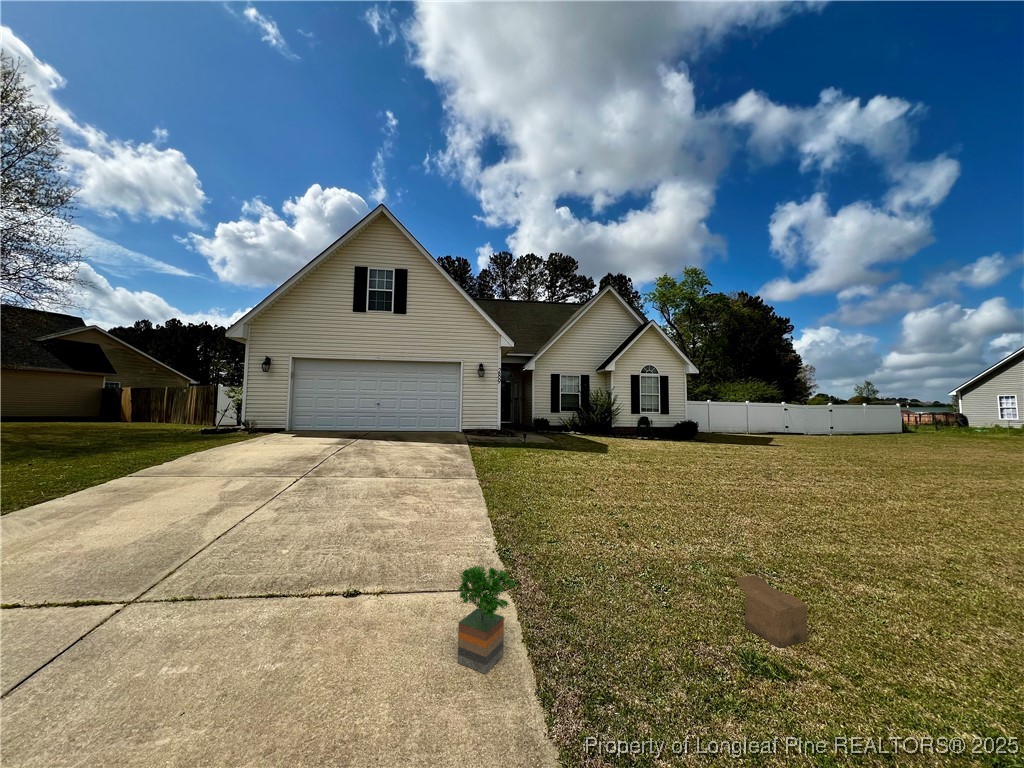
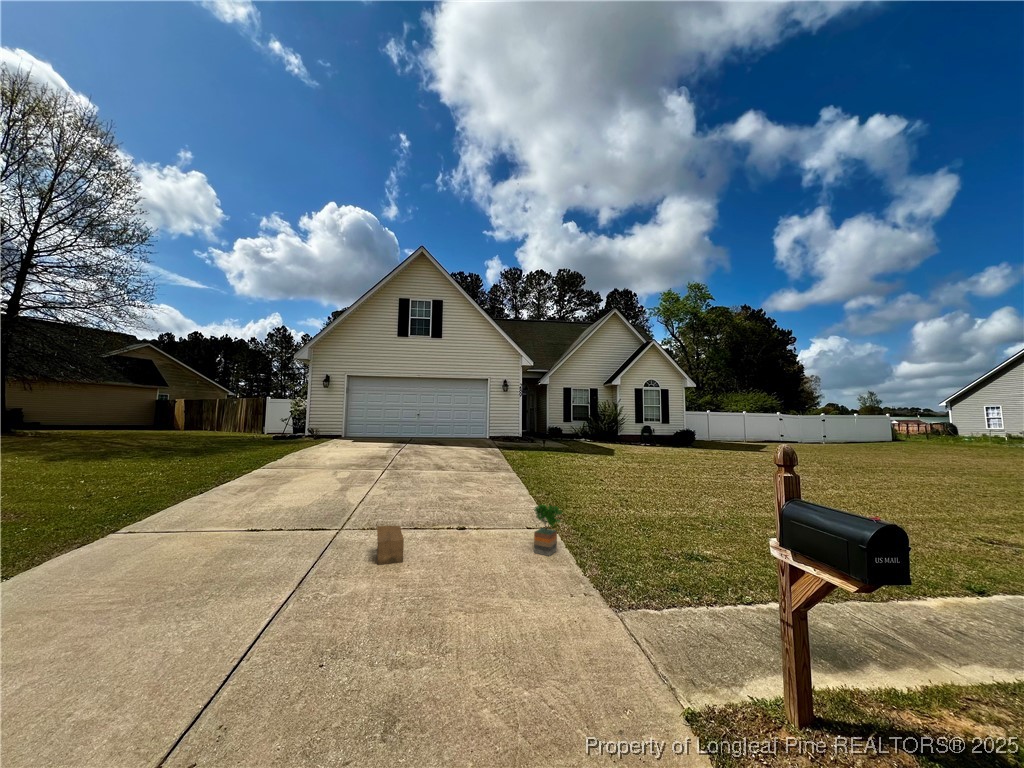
cardboard box: present [734,575,807,648] -> present [377,526,404,565]

